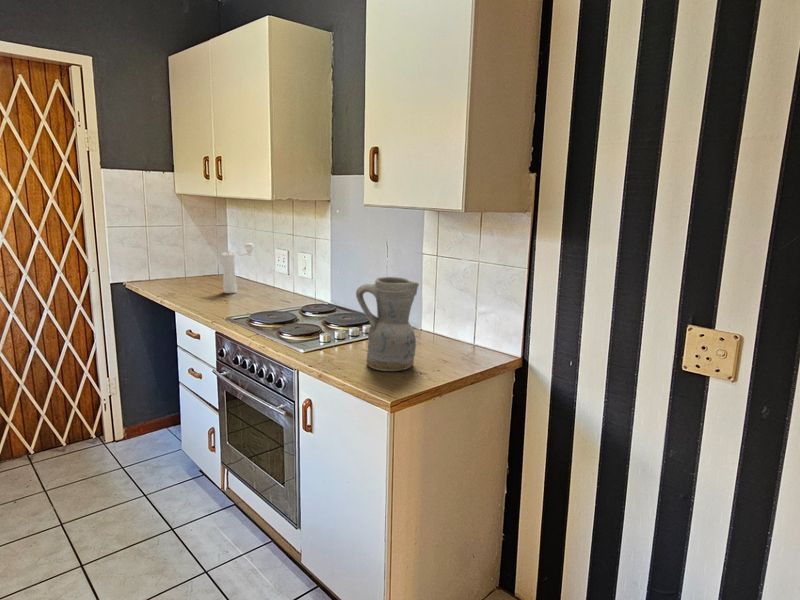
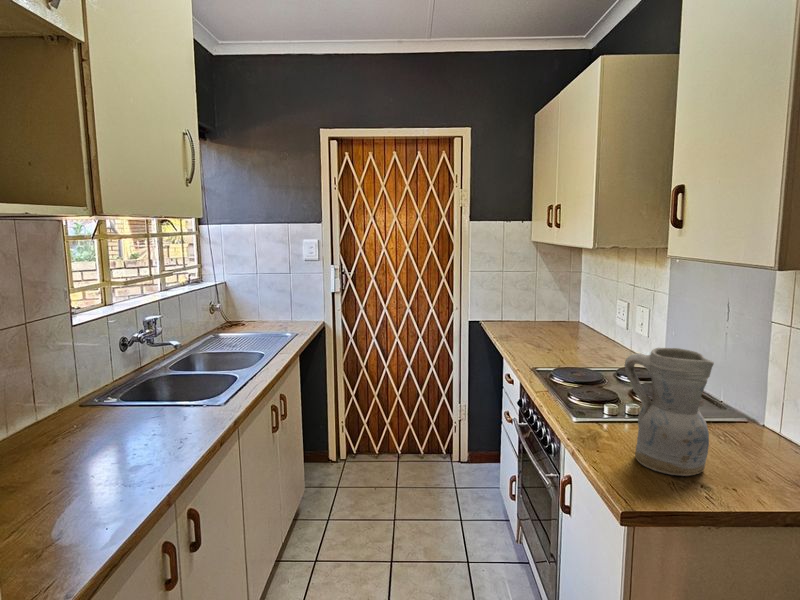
pepper mill: present [222,243,254,293] -> none [556,292,594,343]

